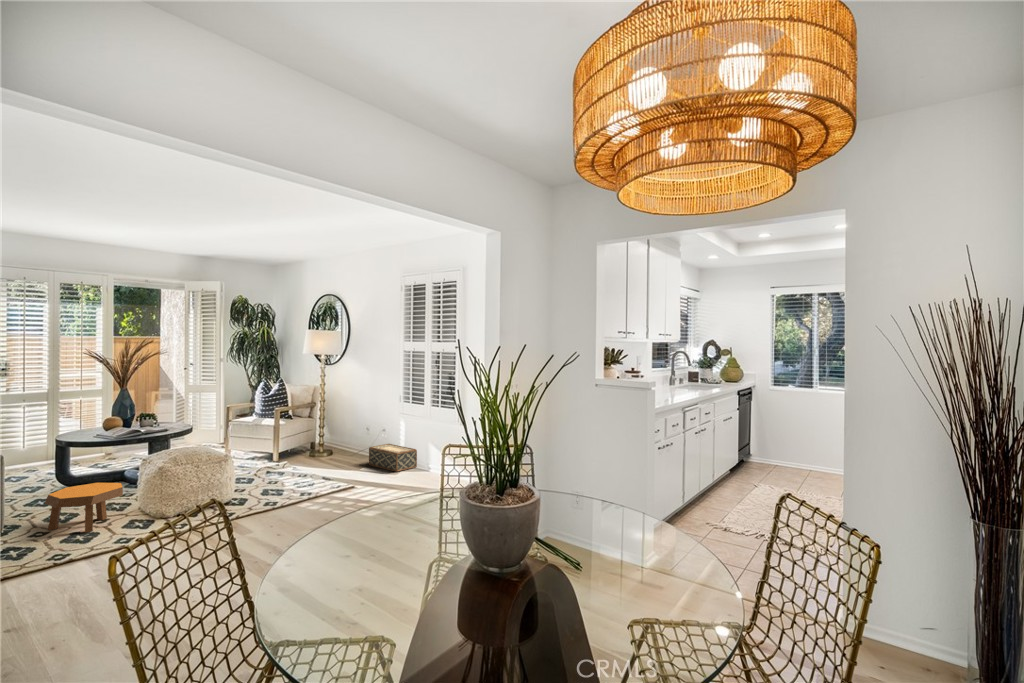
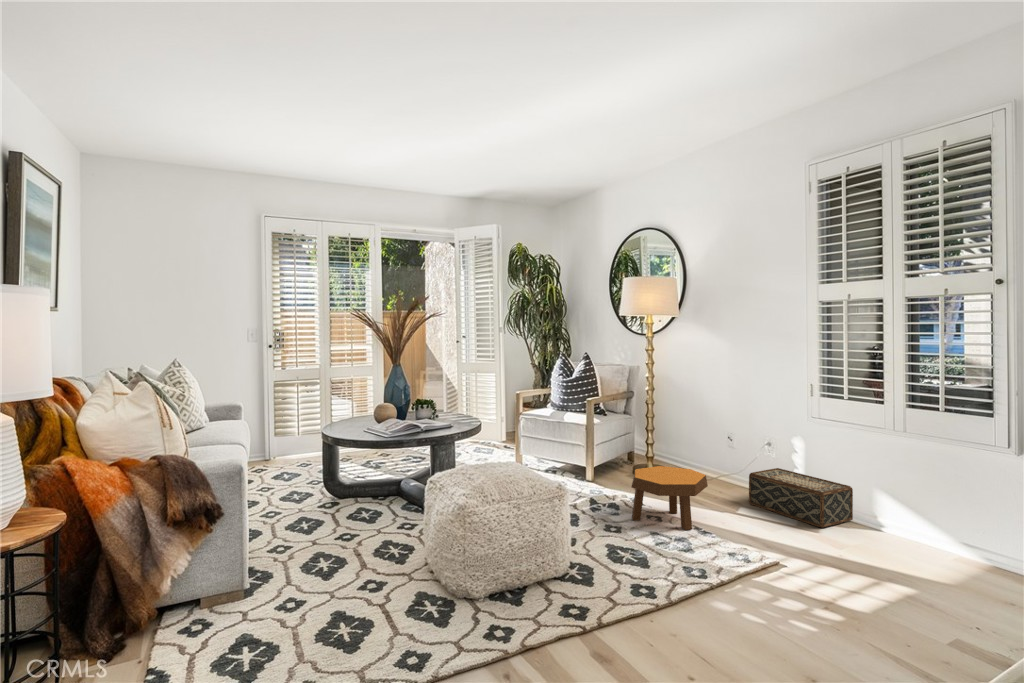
footstool: present [45,483,123,532] -> present [631,466,708,530]

